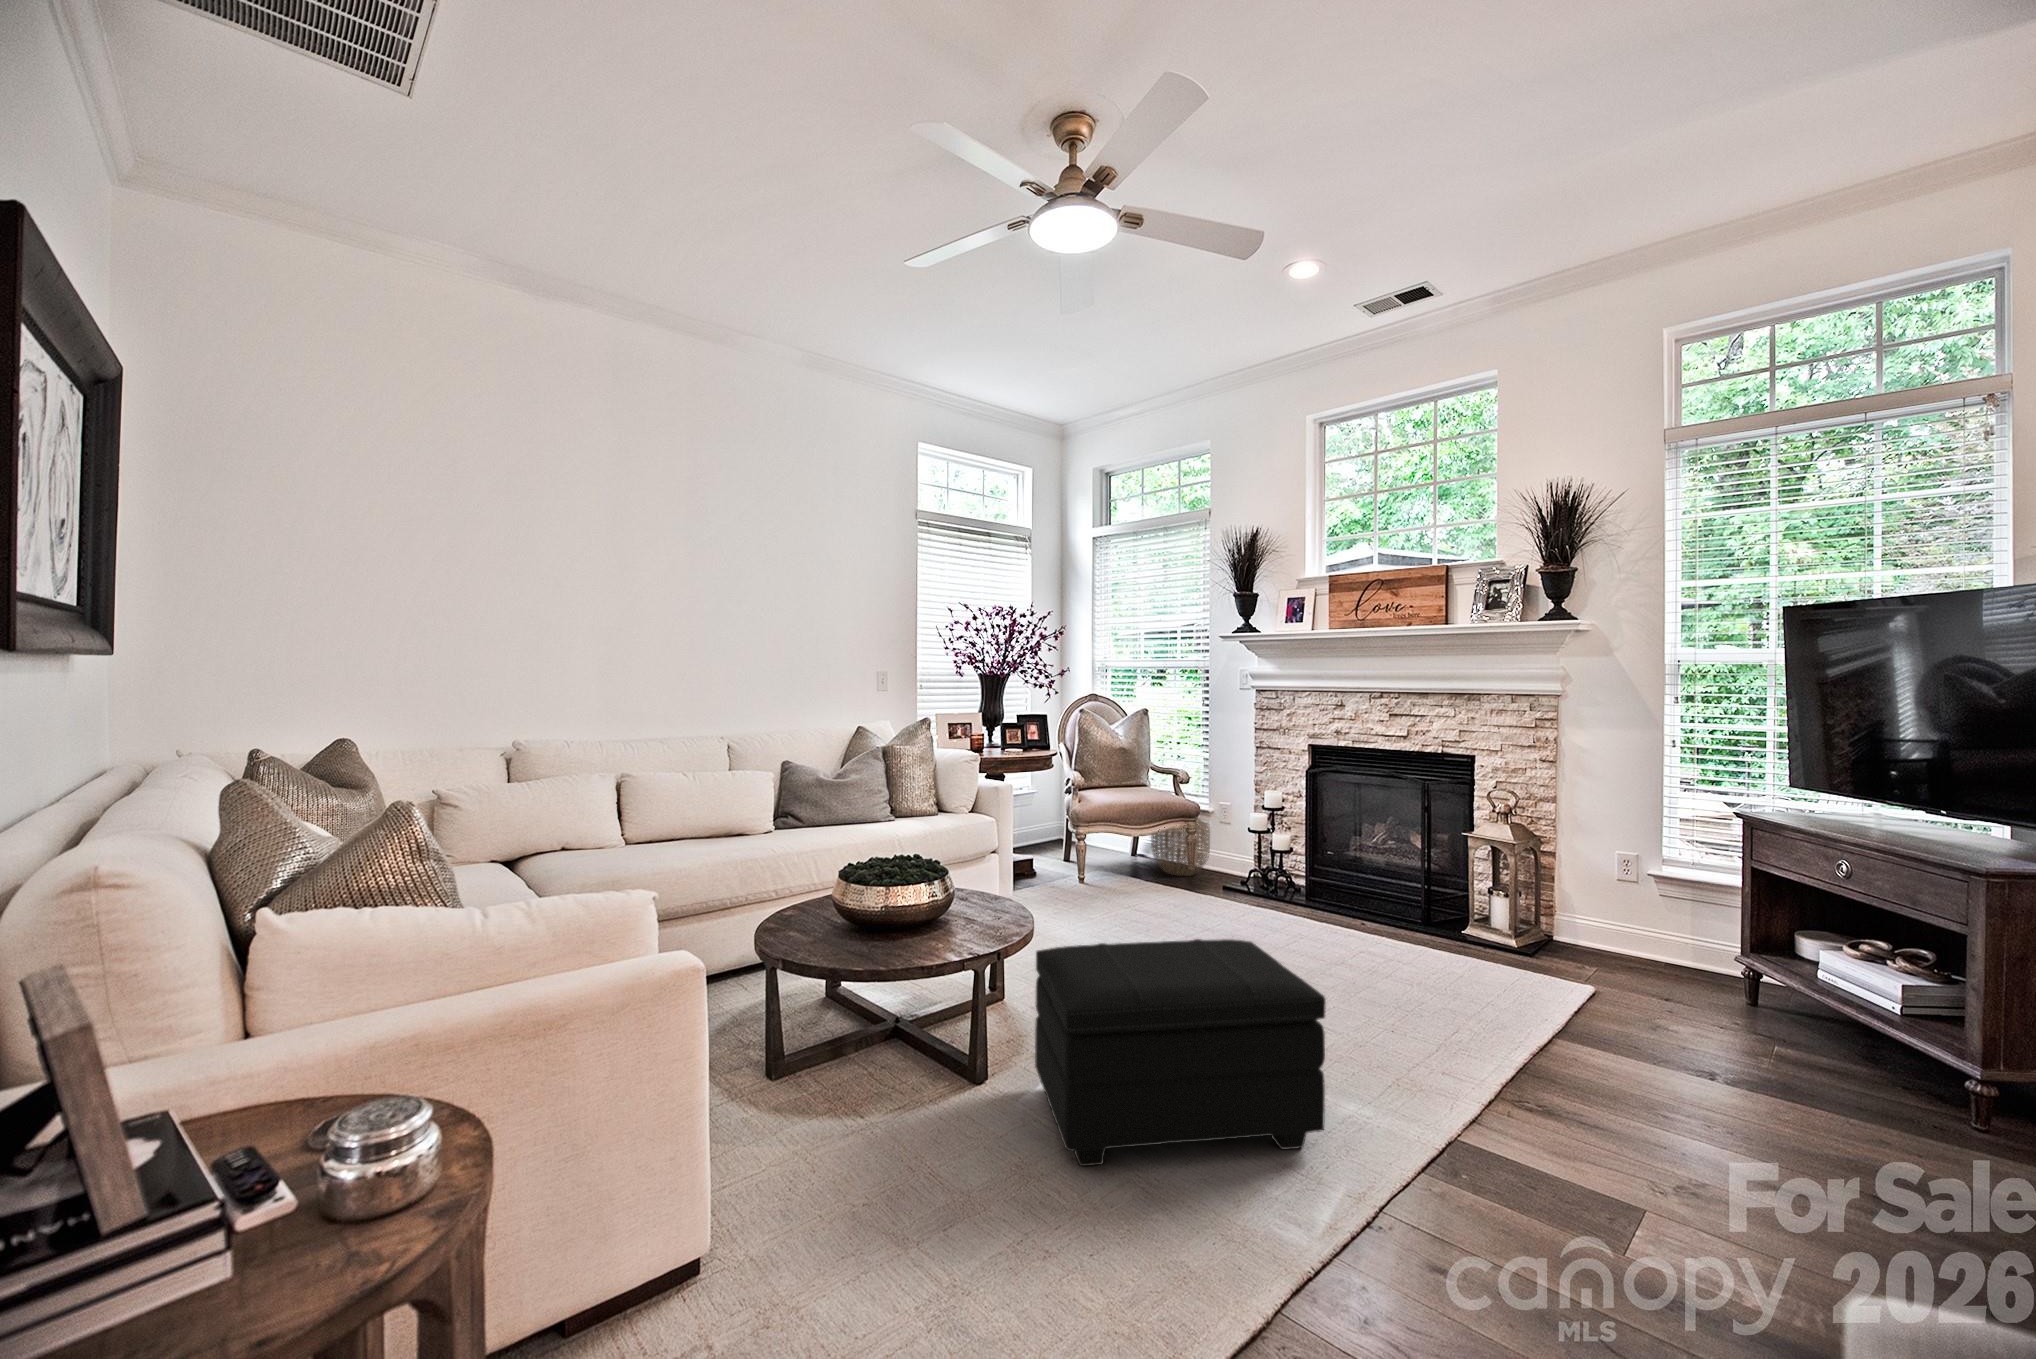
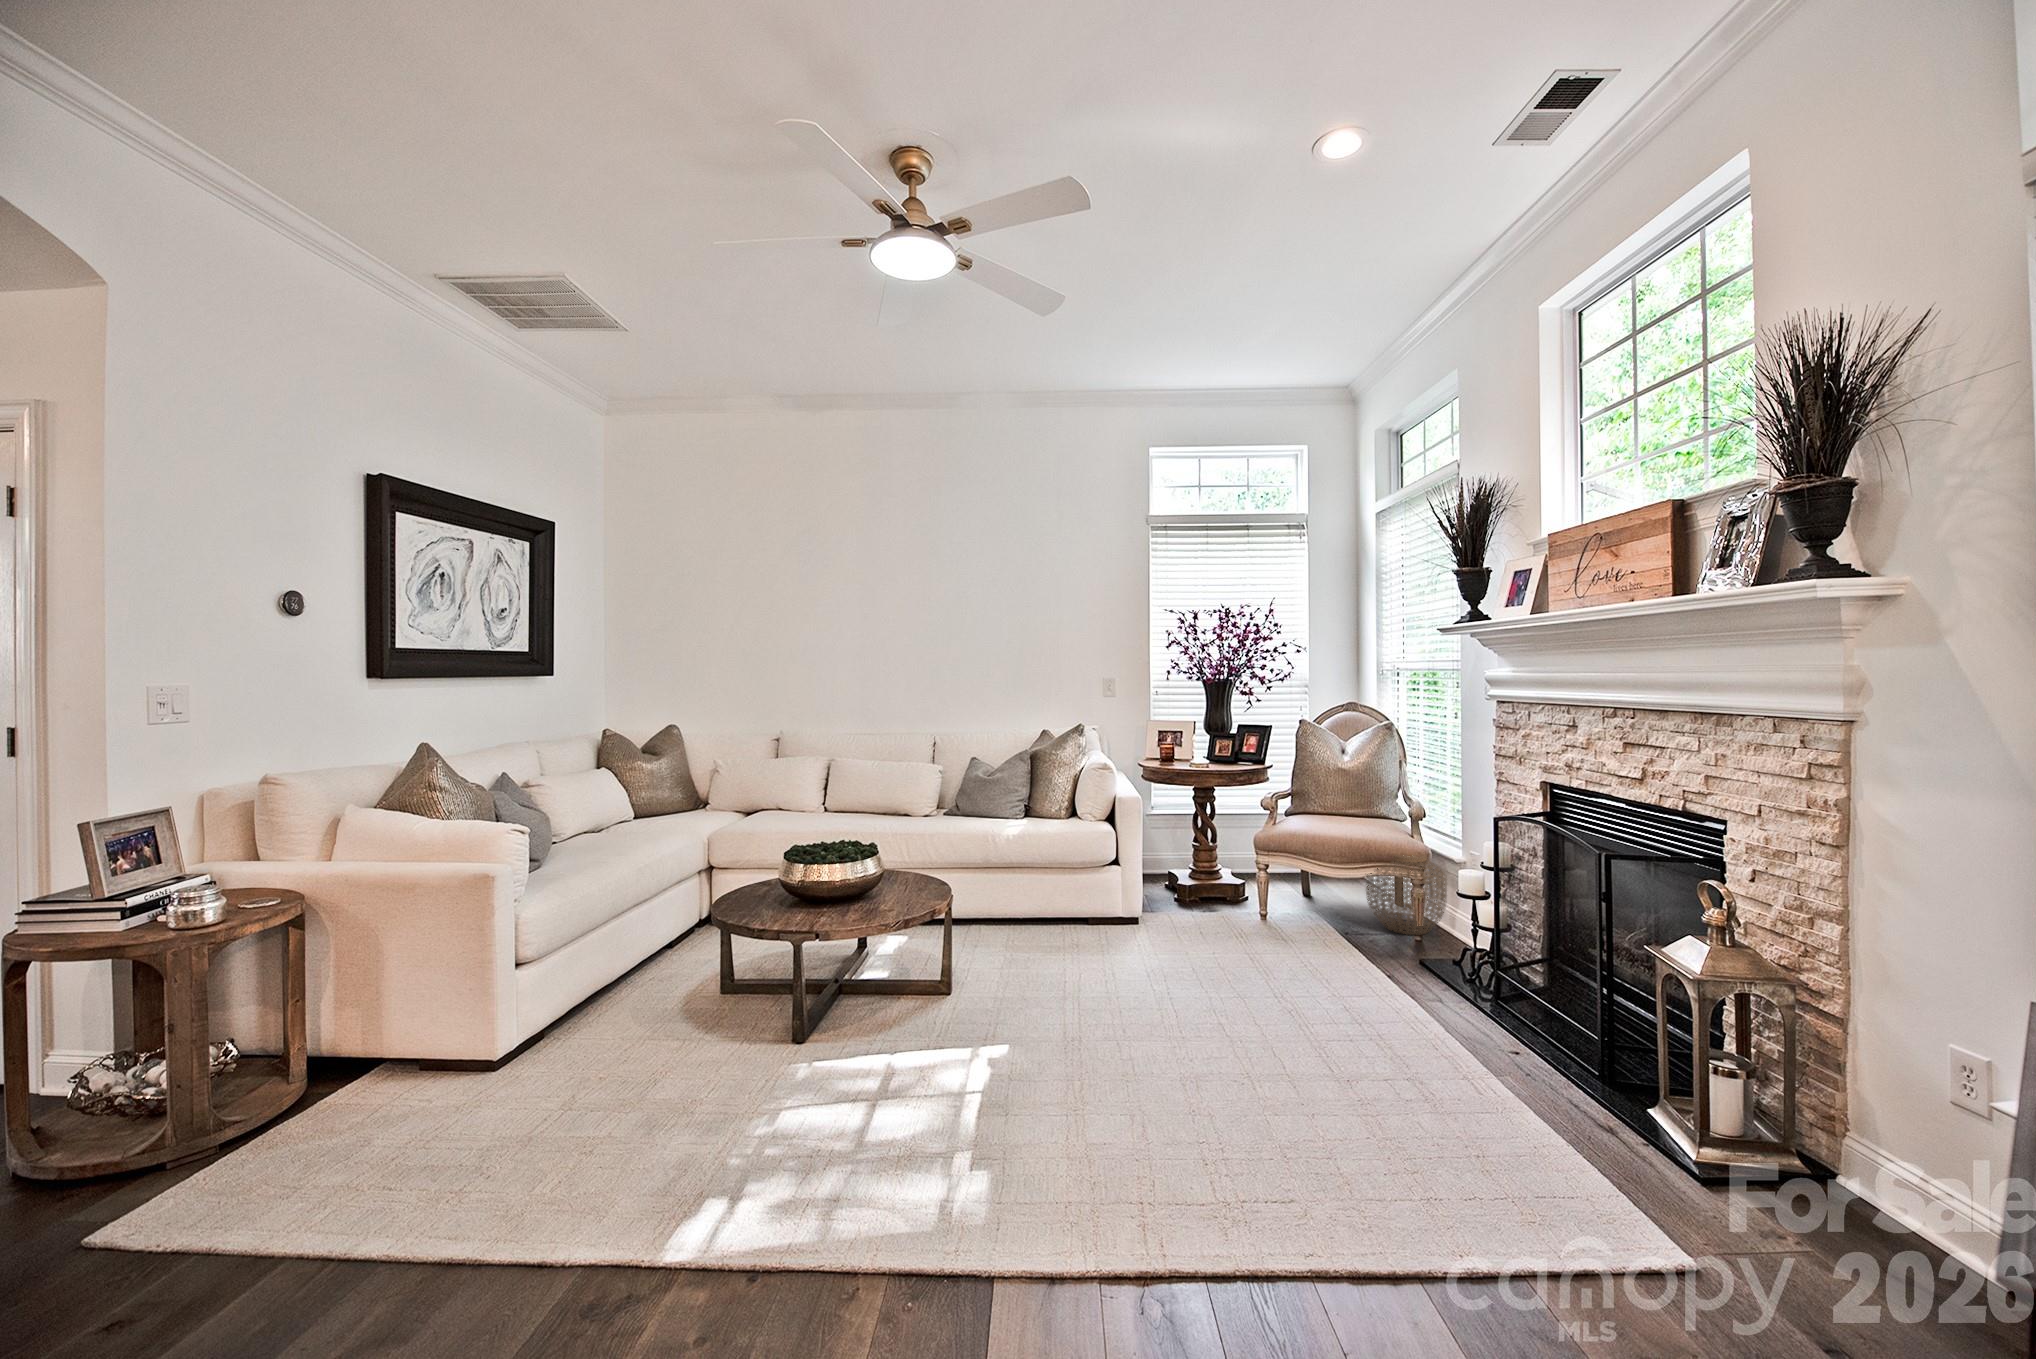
footstool: present [1035,939,1326,1166] -> none [671,936,961,1200]

